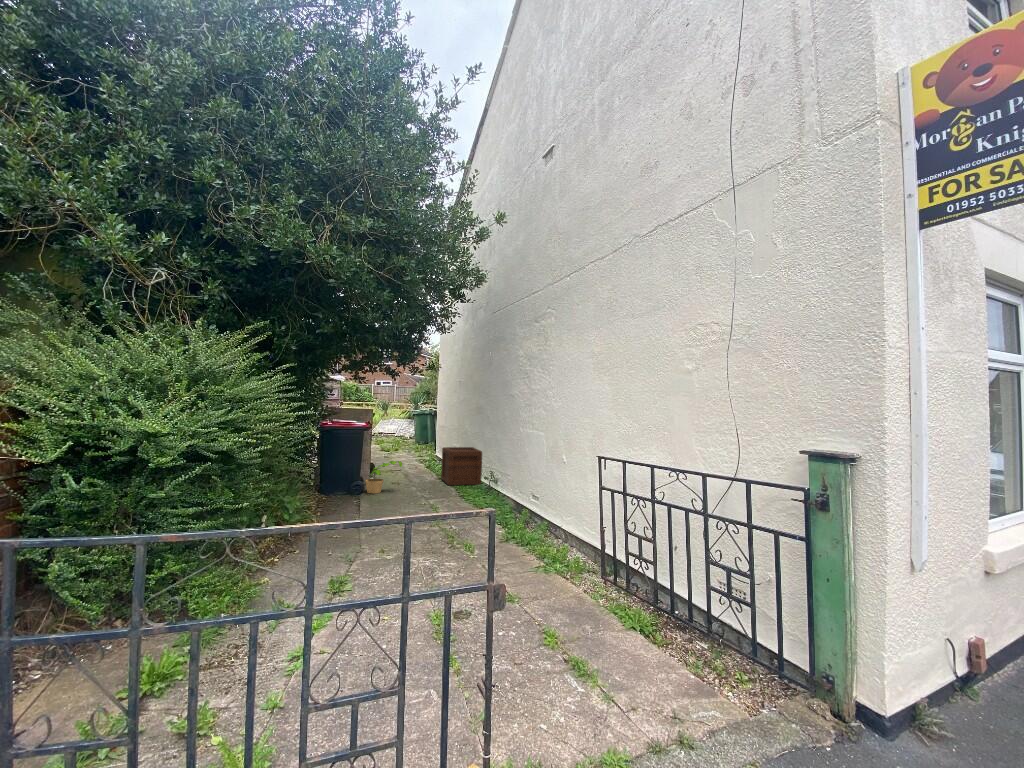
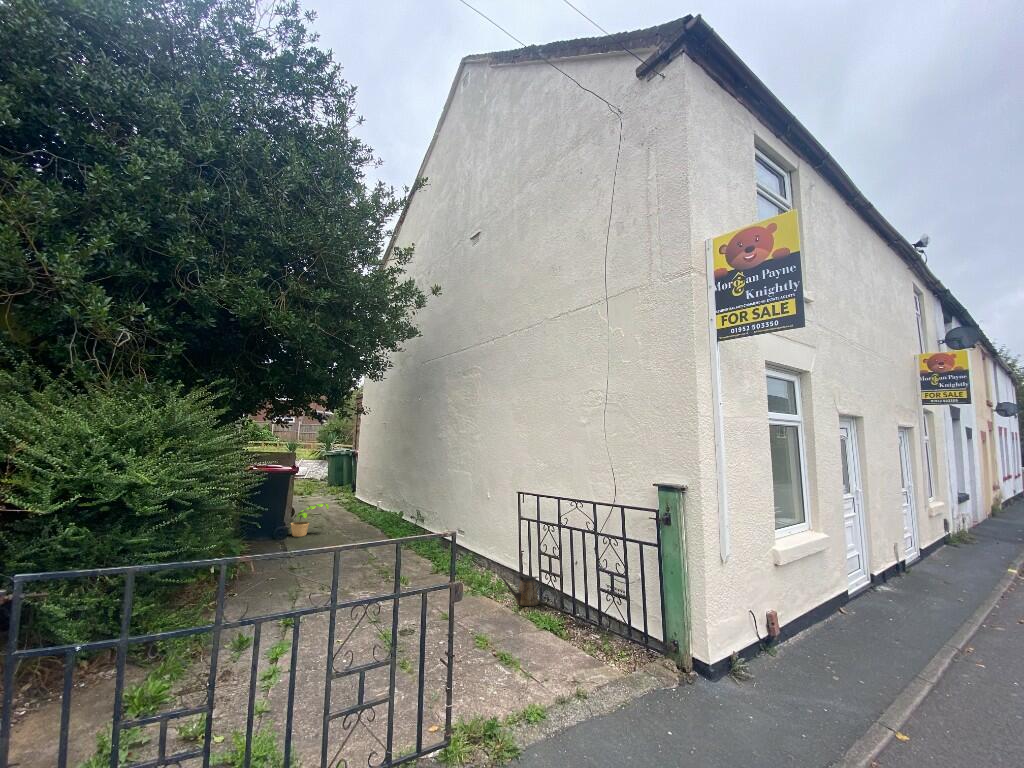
wooden crate: present [441,447,482,486] -> none [364,488,406,526]
watering can: none [576,555,631,594] -> present [499,575,541,606]

